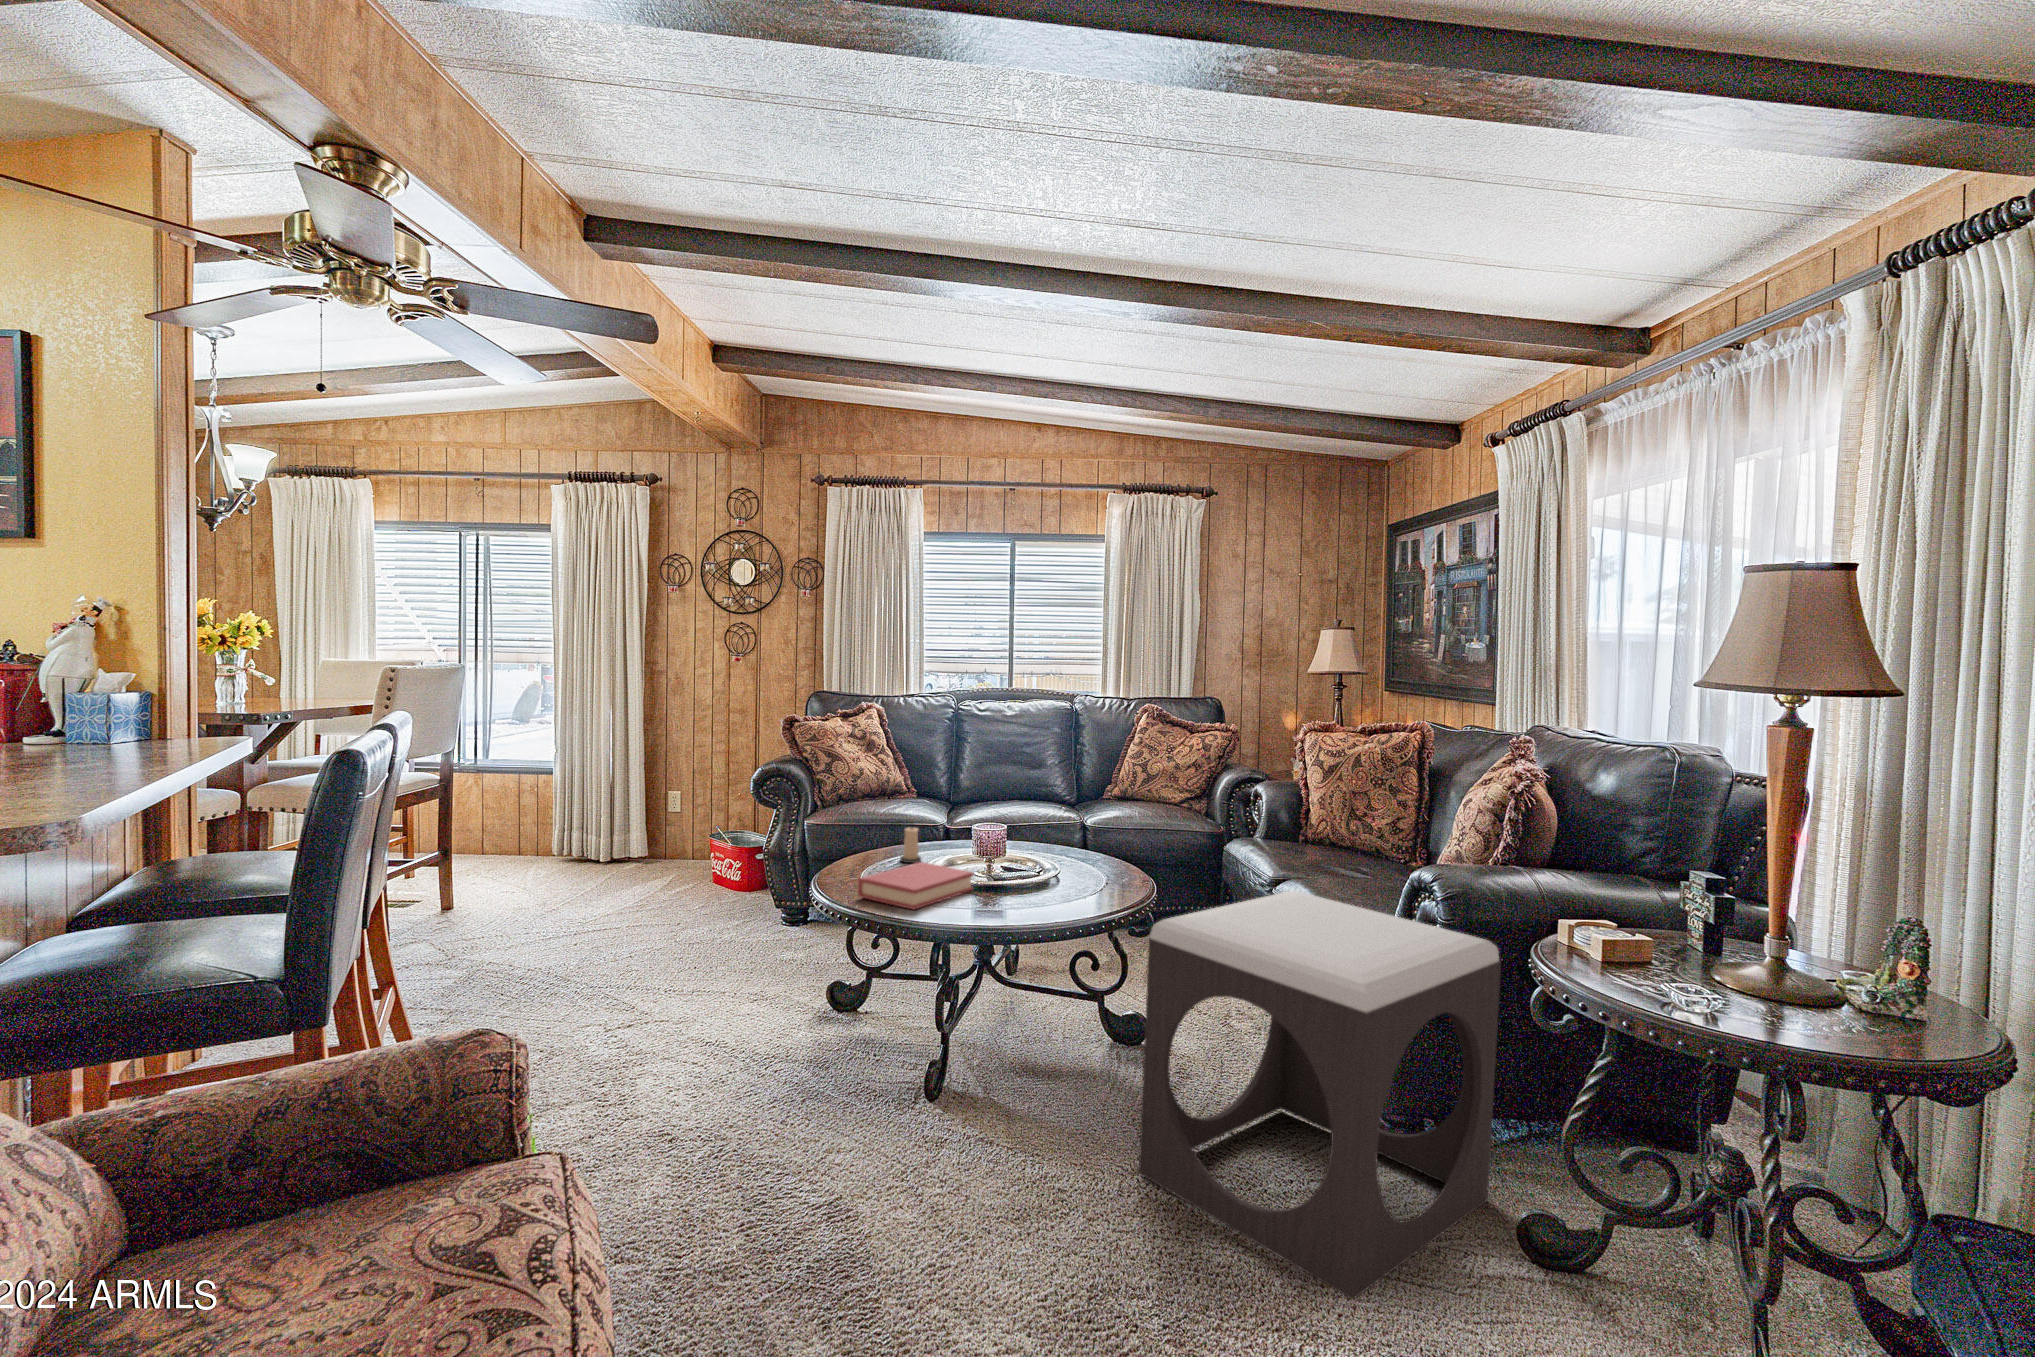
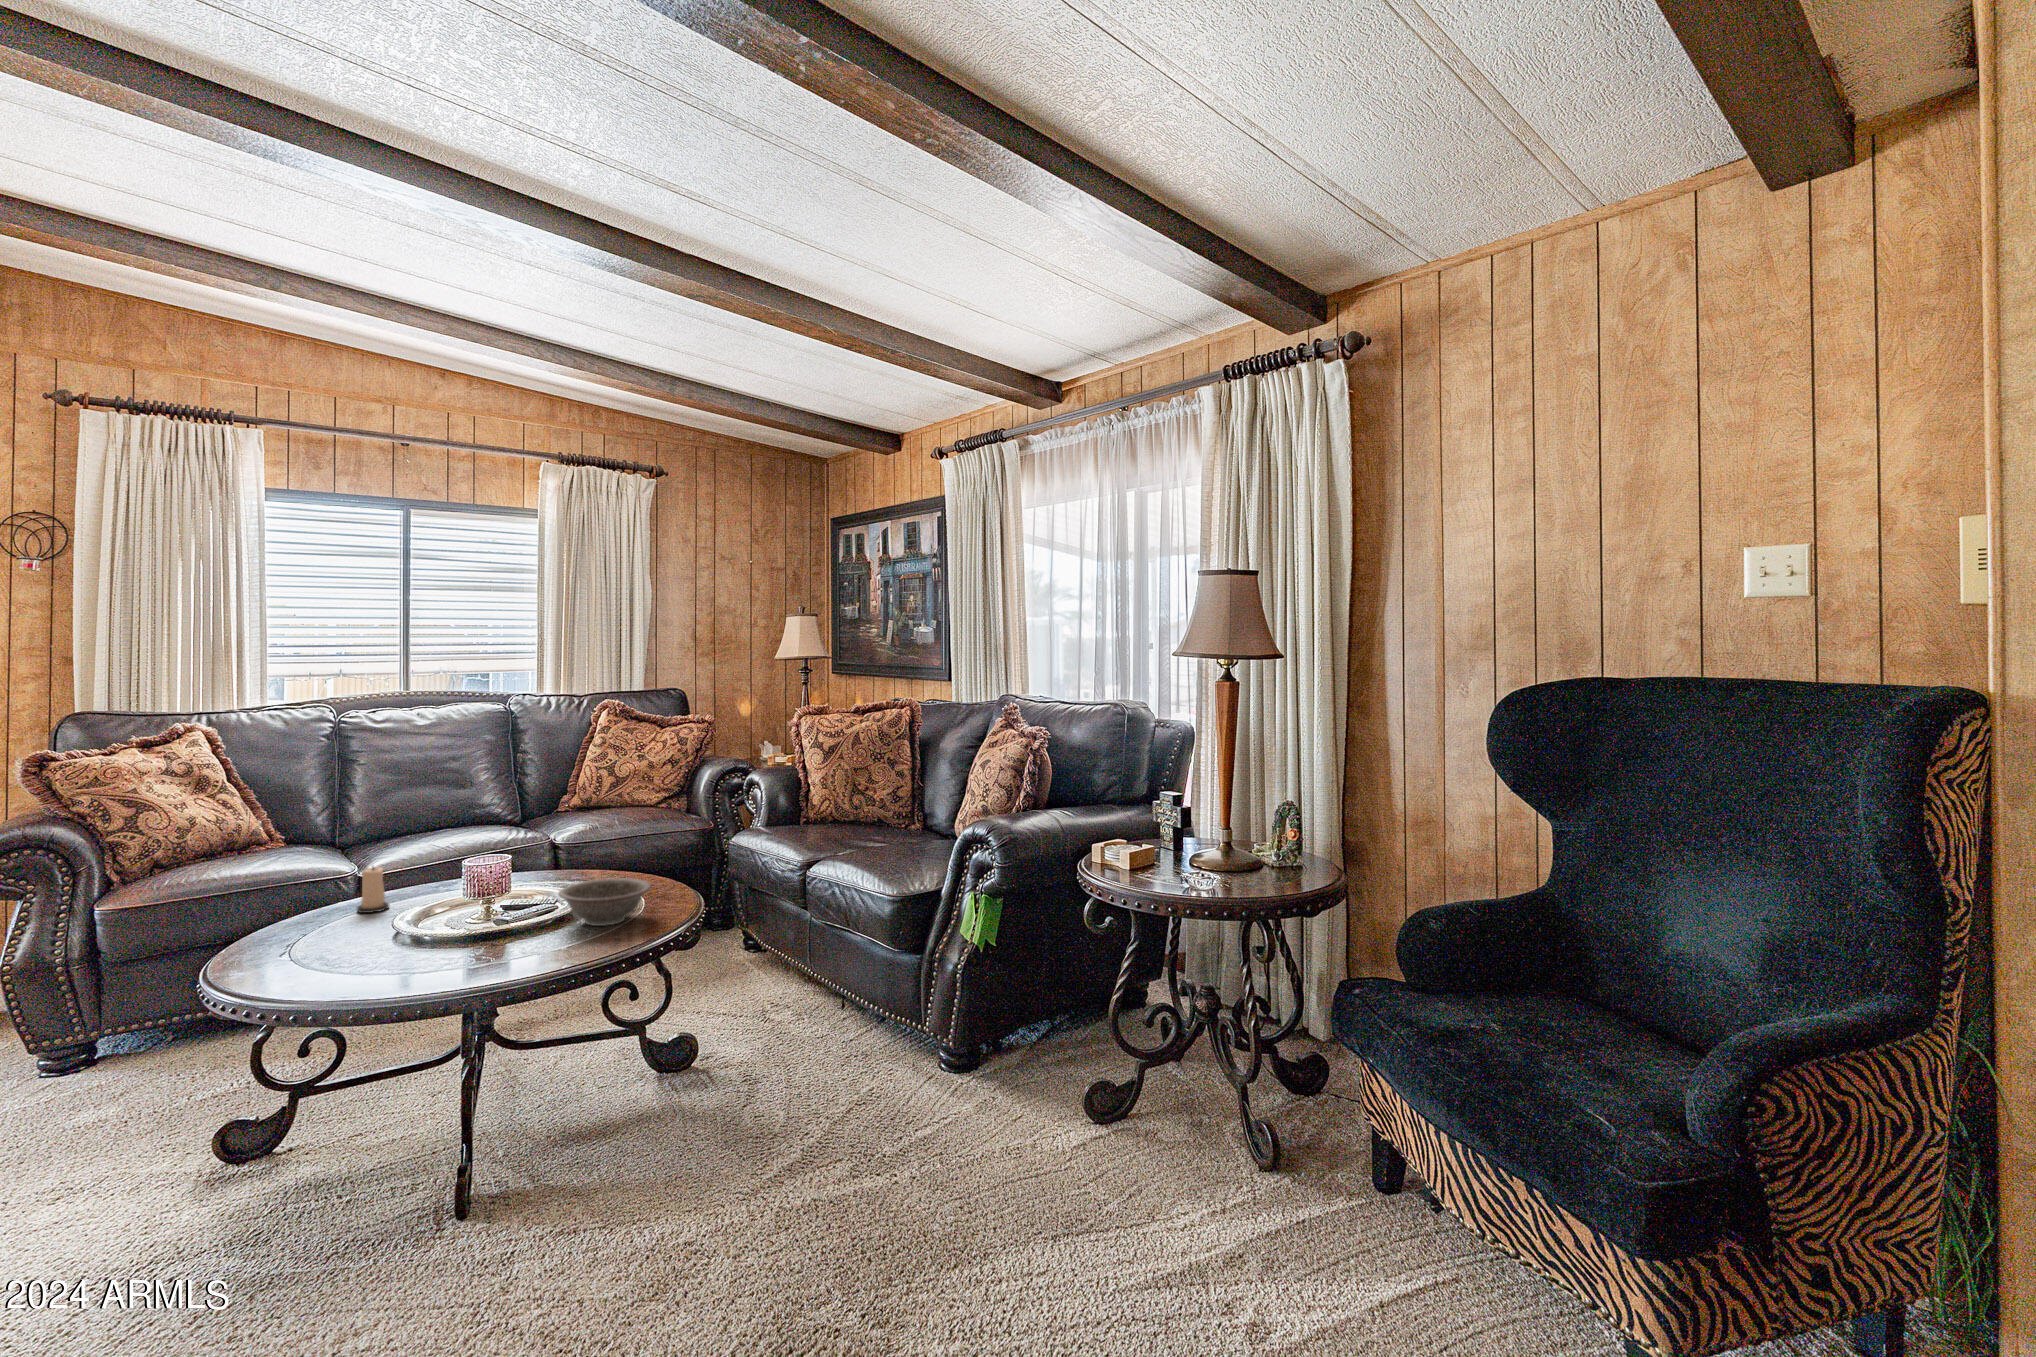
hardback book: present [858,862,974,910] -> none [330,907,490,967]
decorative bowl: none [1019,864,1096,905] -> present [558,878,651,926]
footstool: present [1139,890,1501,1299] -> none [761,864,1055,1217]

